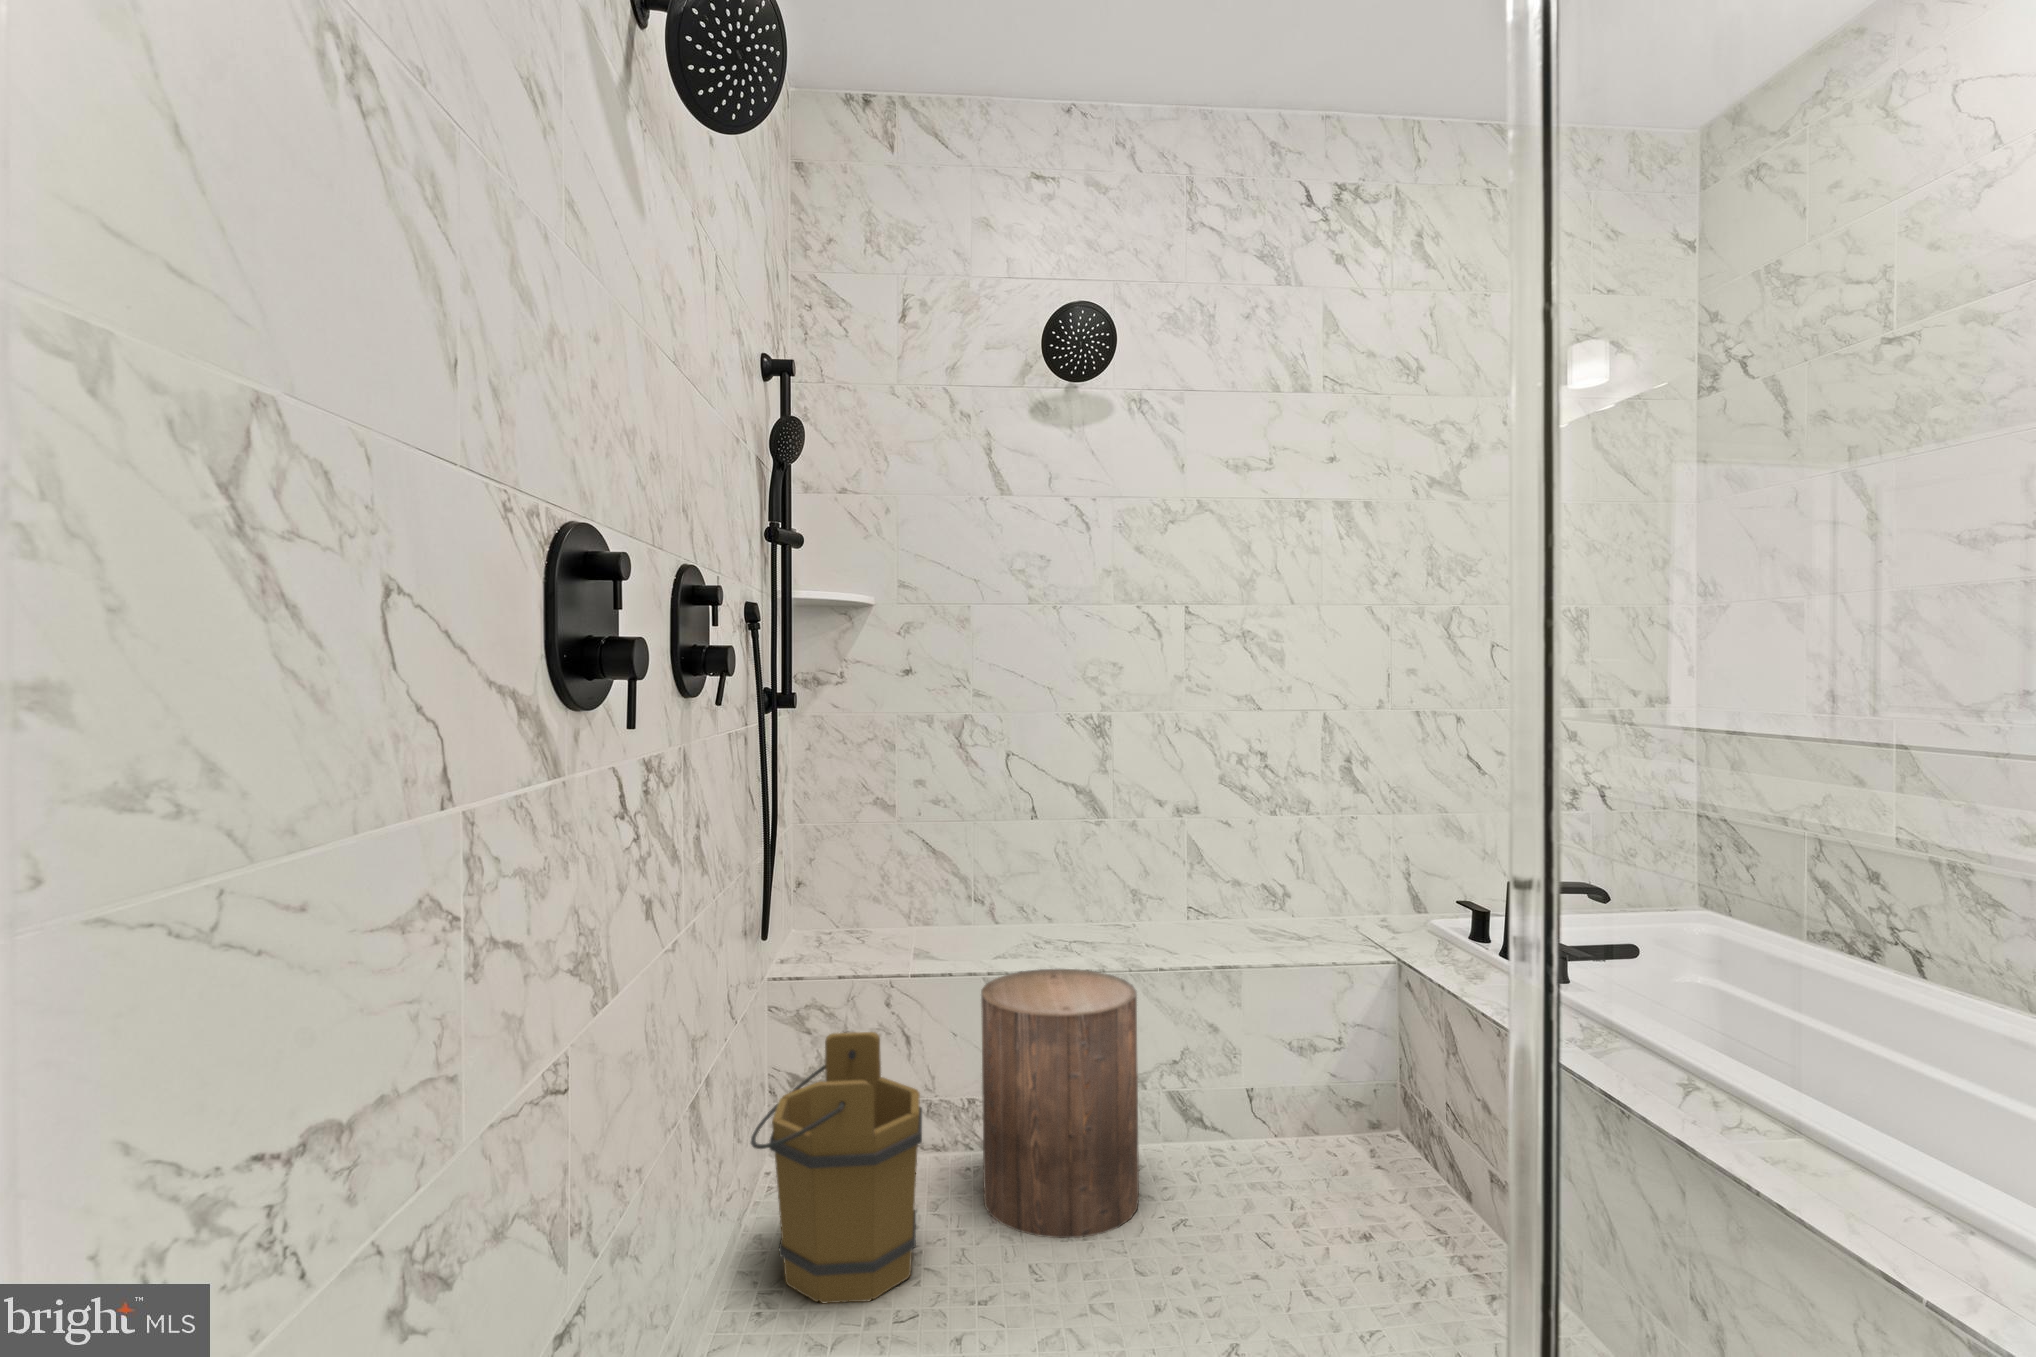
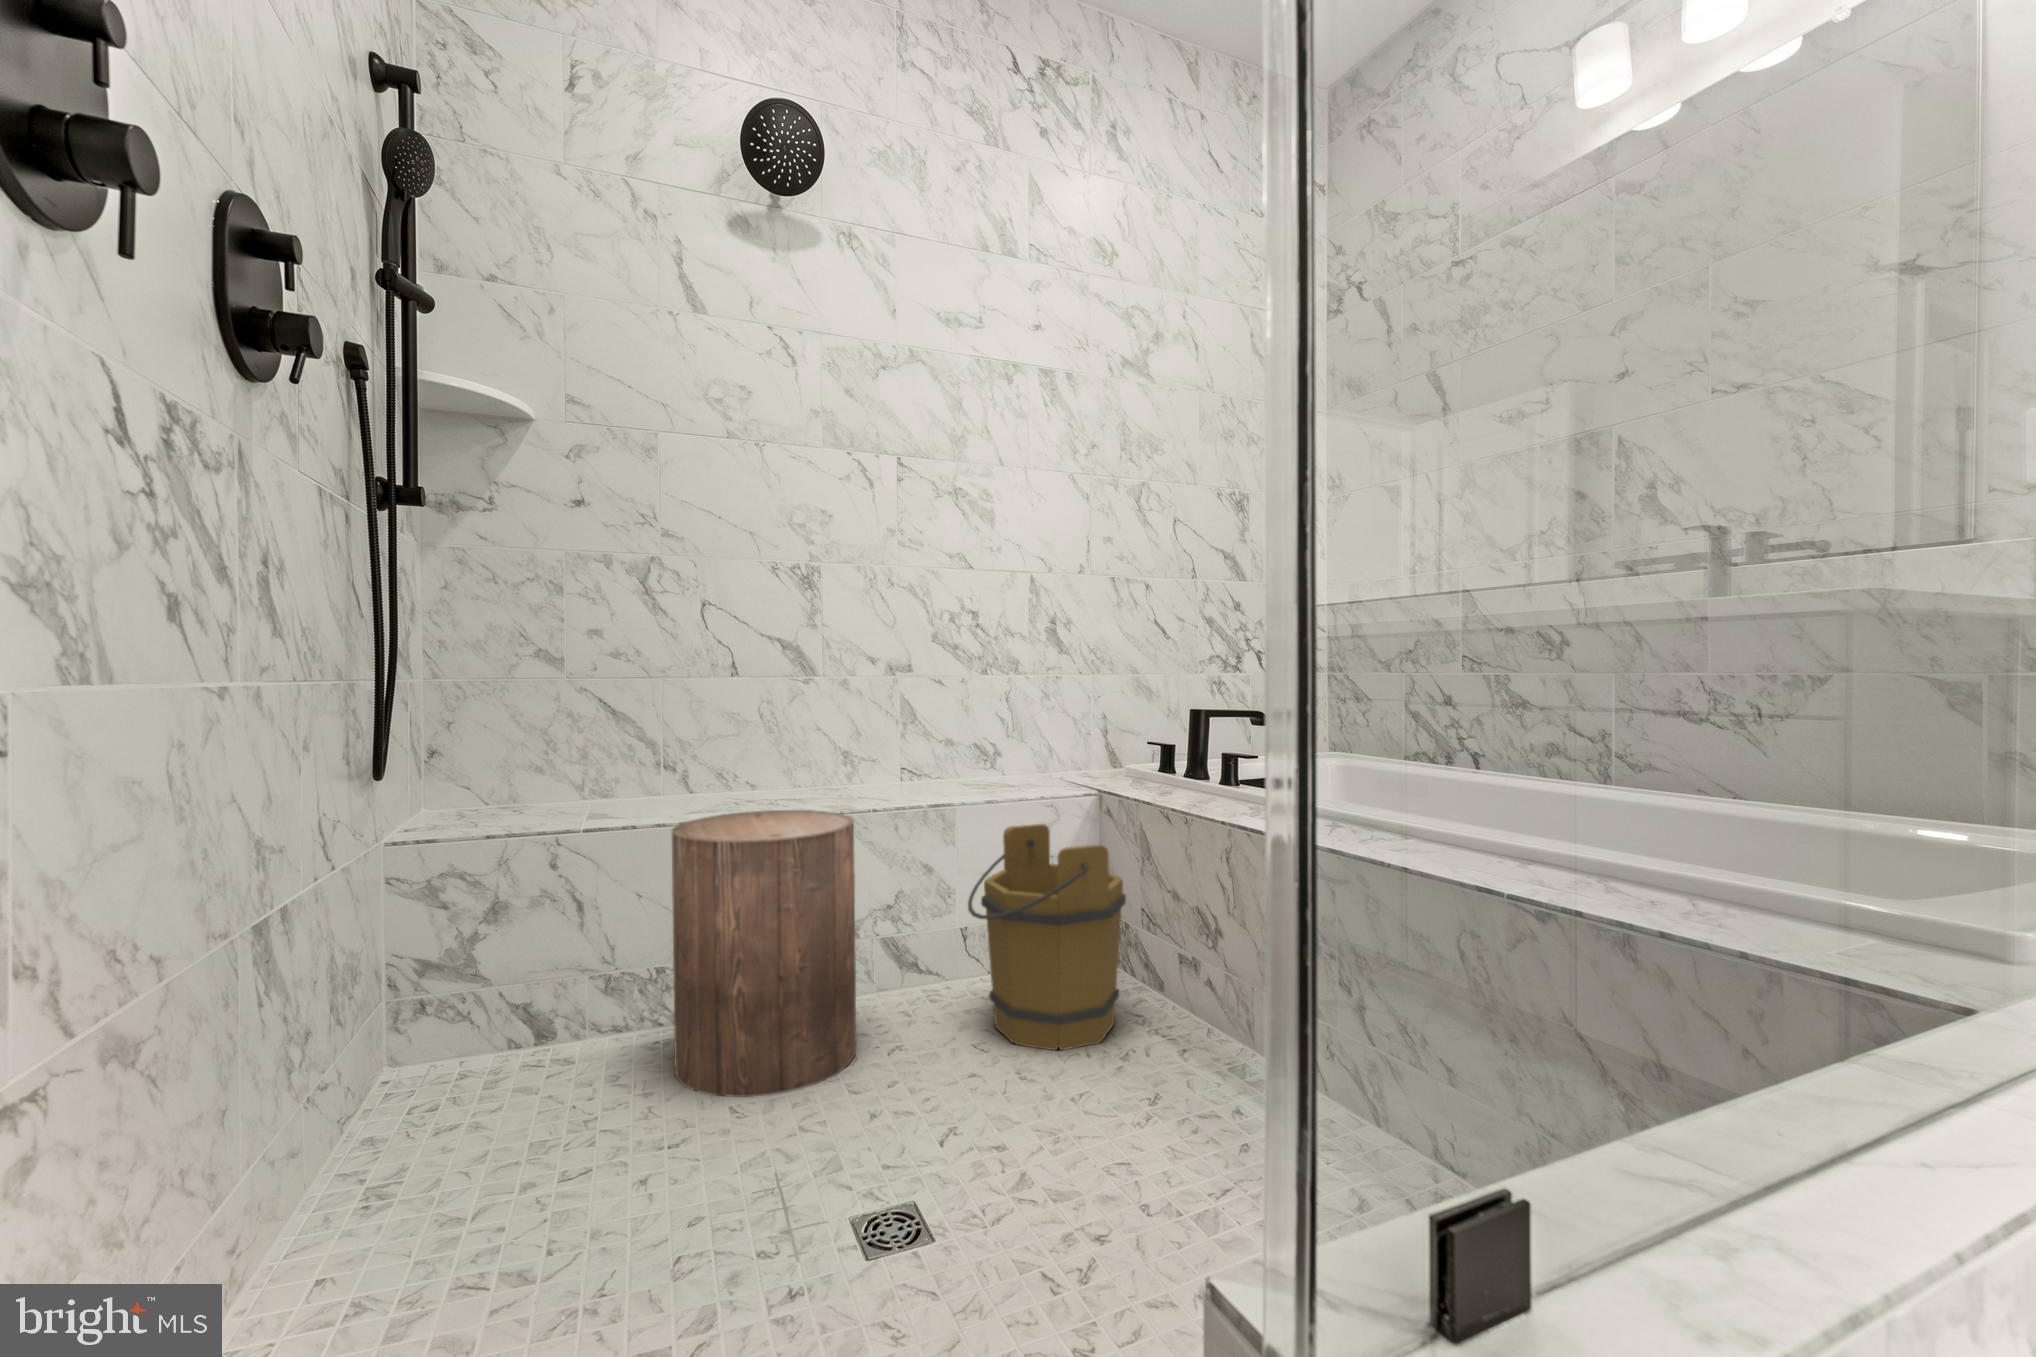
bucket: present [751,1032,922,1303] -> present [968,824,1126,1050]

